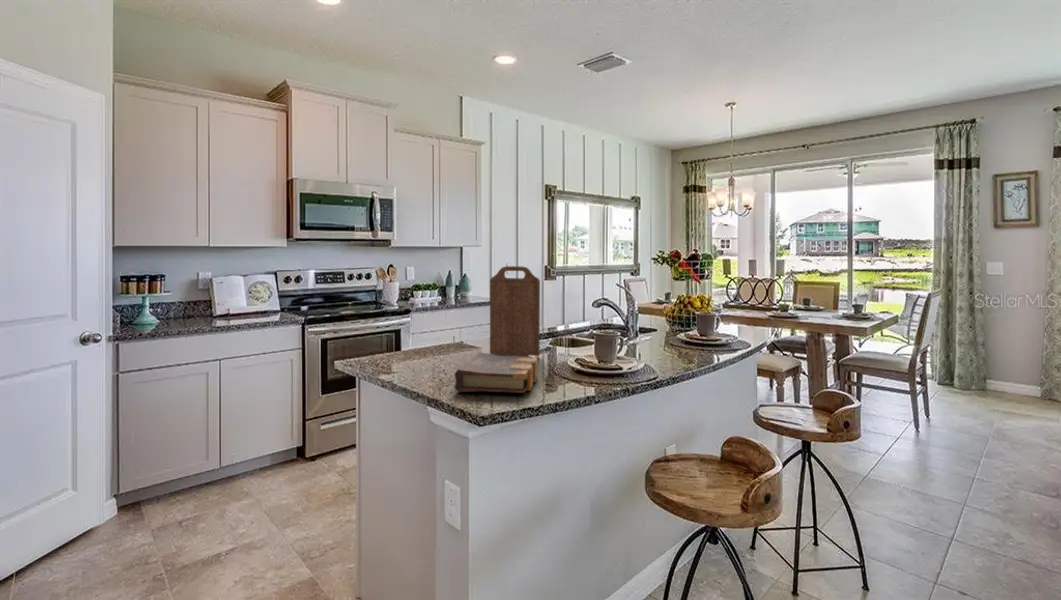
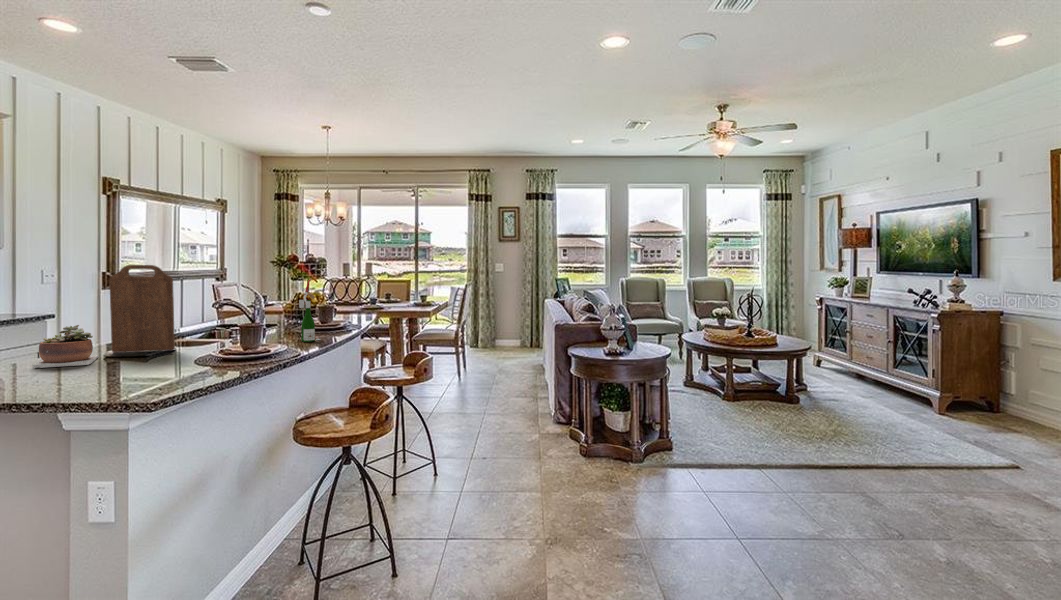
wine bottle: none [668,281,692,362] -> present [299,279,320,342]
succulent plant: none [426,325,477,365] -> present [32,325,98,368]
book: present [455,353,538,393] -> none [104,346,190,385]

